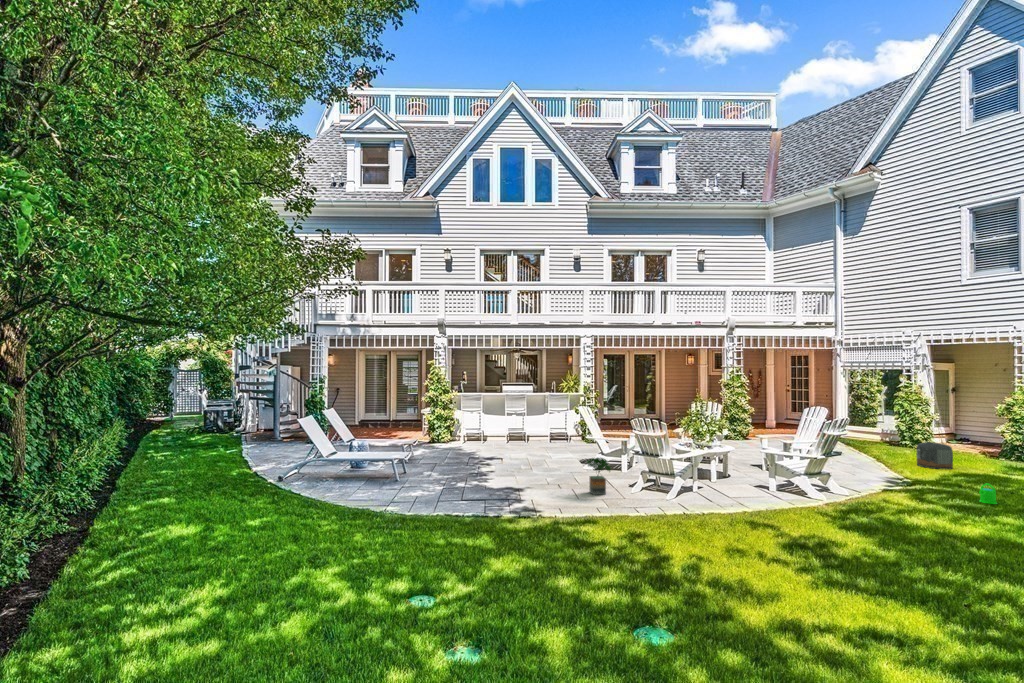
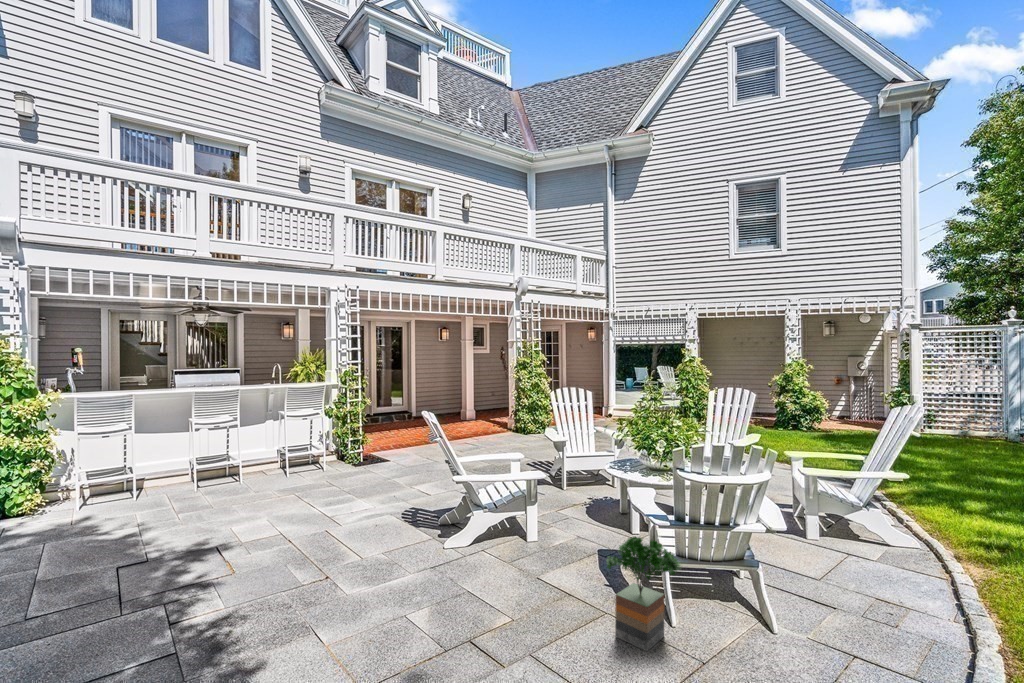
pouf: present [916,442,953,469] -> none [758,416,793,445]
watering can: present [979,483,997,504] -> none [946,463,969,488]

